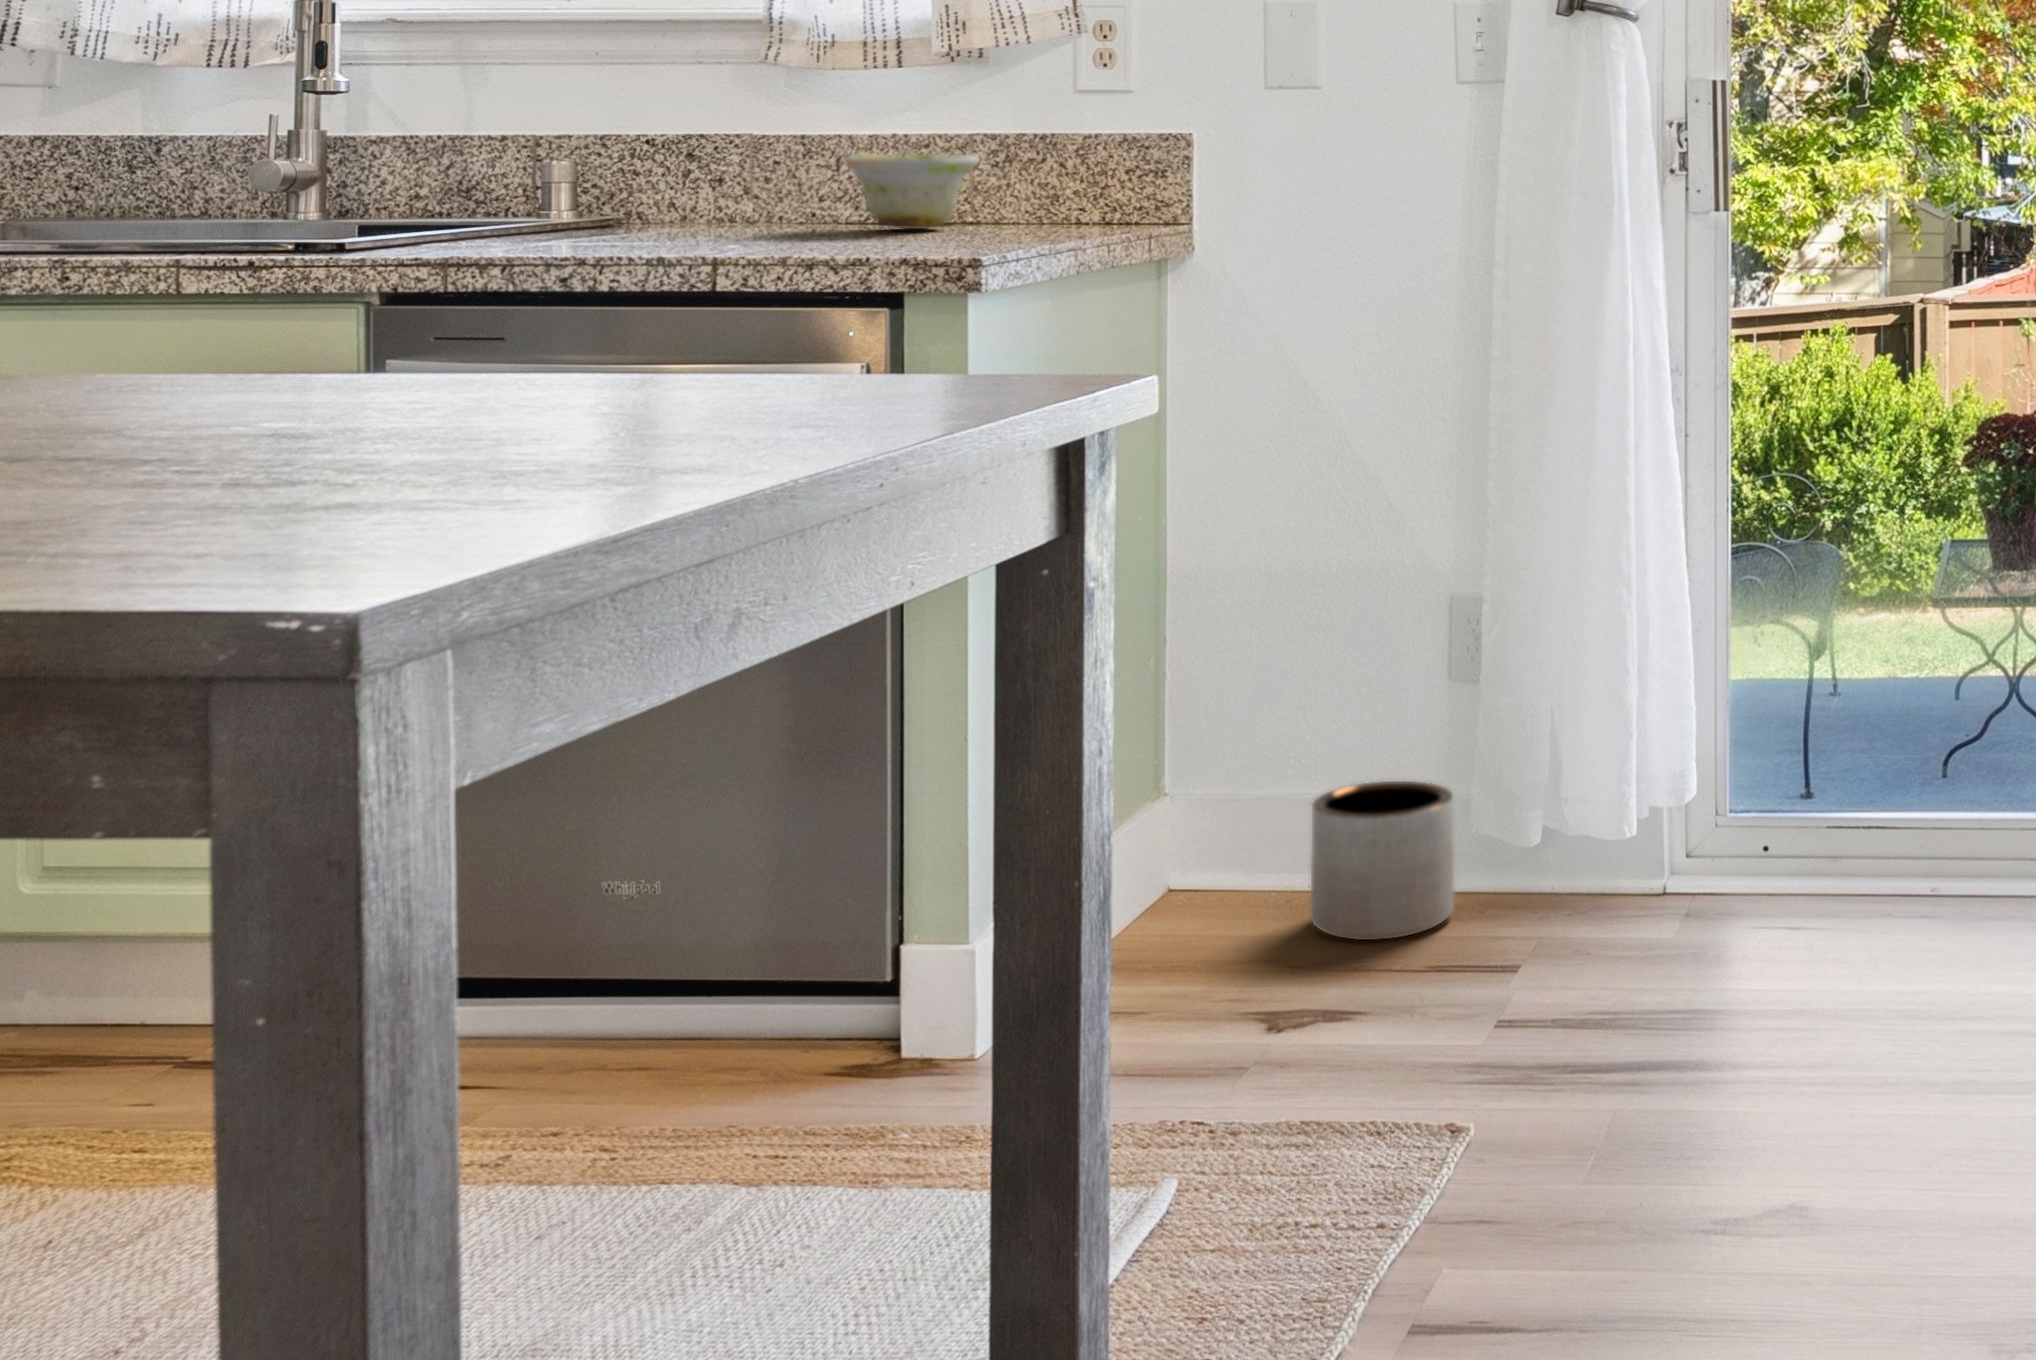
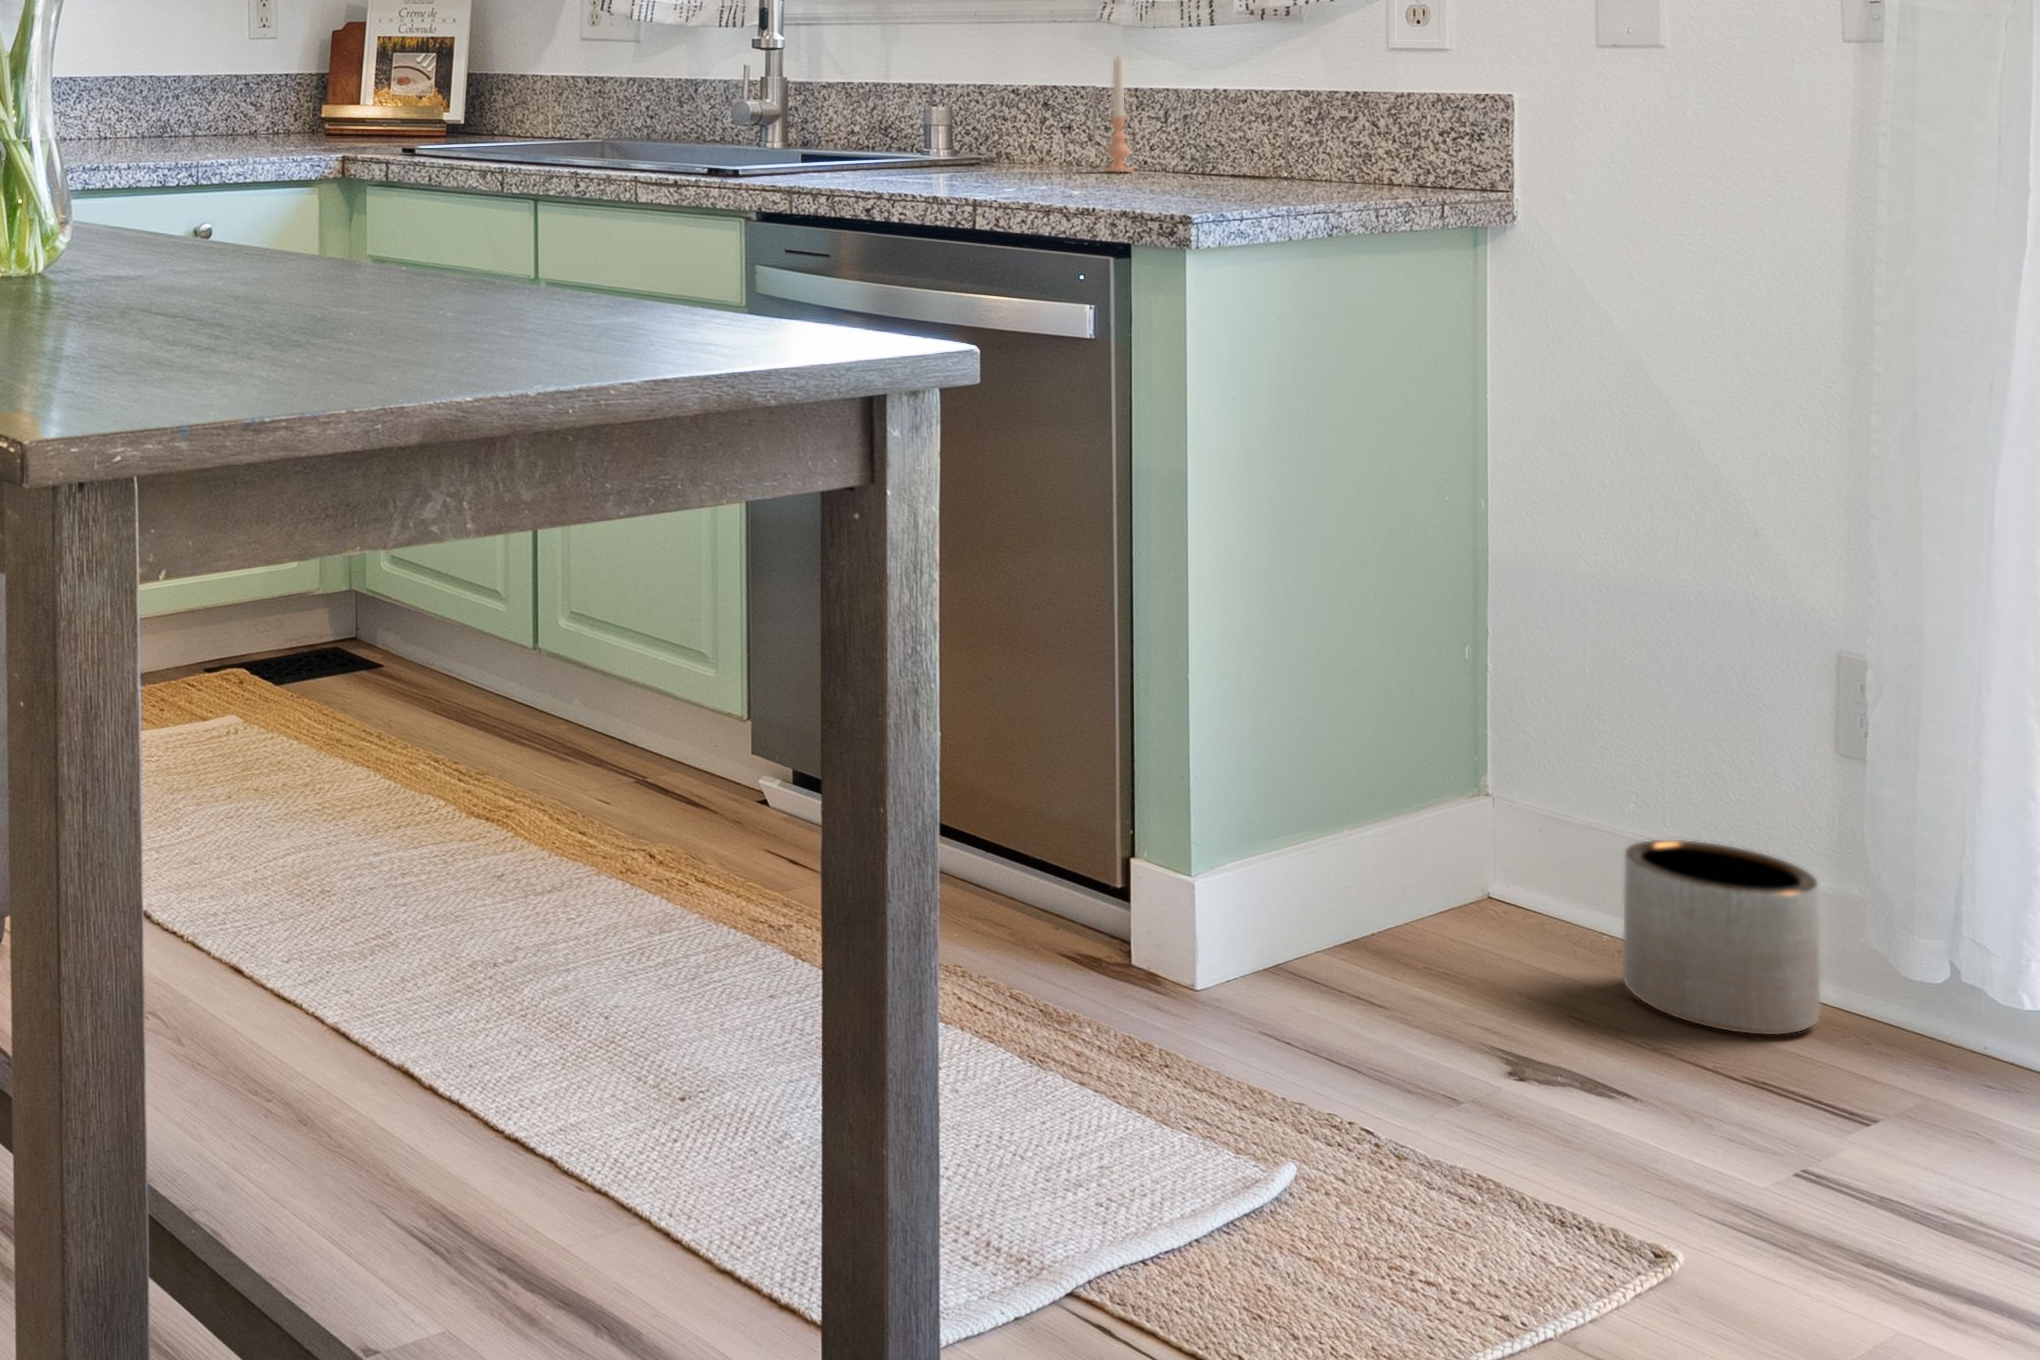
candle: none [771,100,806,225] -> present [1105,57,1132,172]
bowl: present [845,153,979,229] -> none [1151,106,1285,182]

